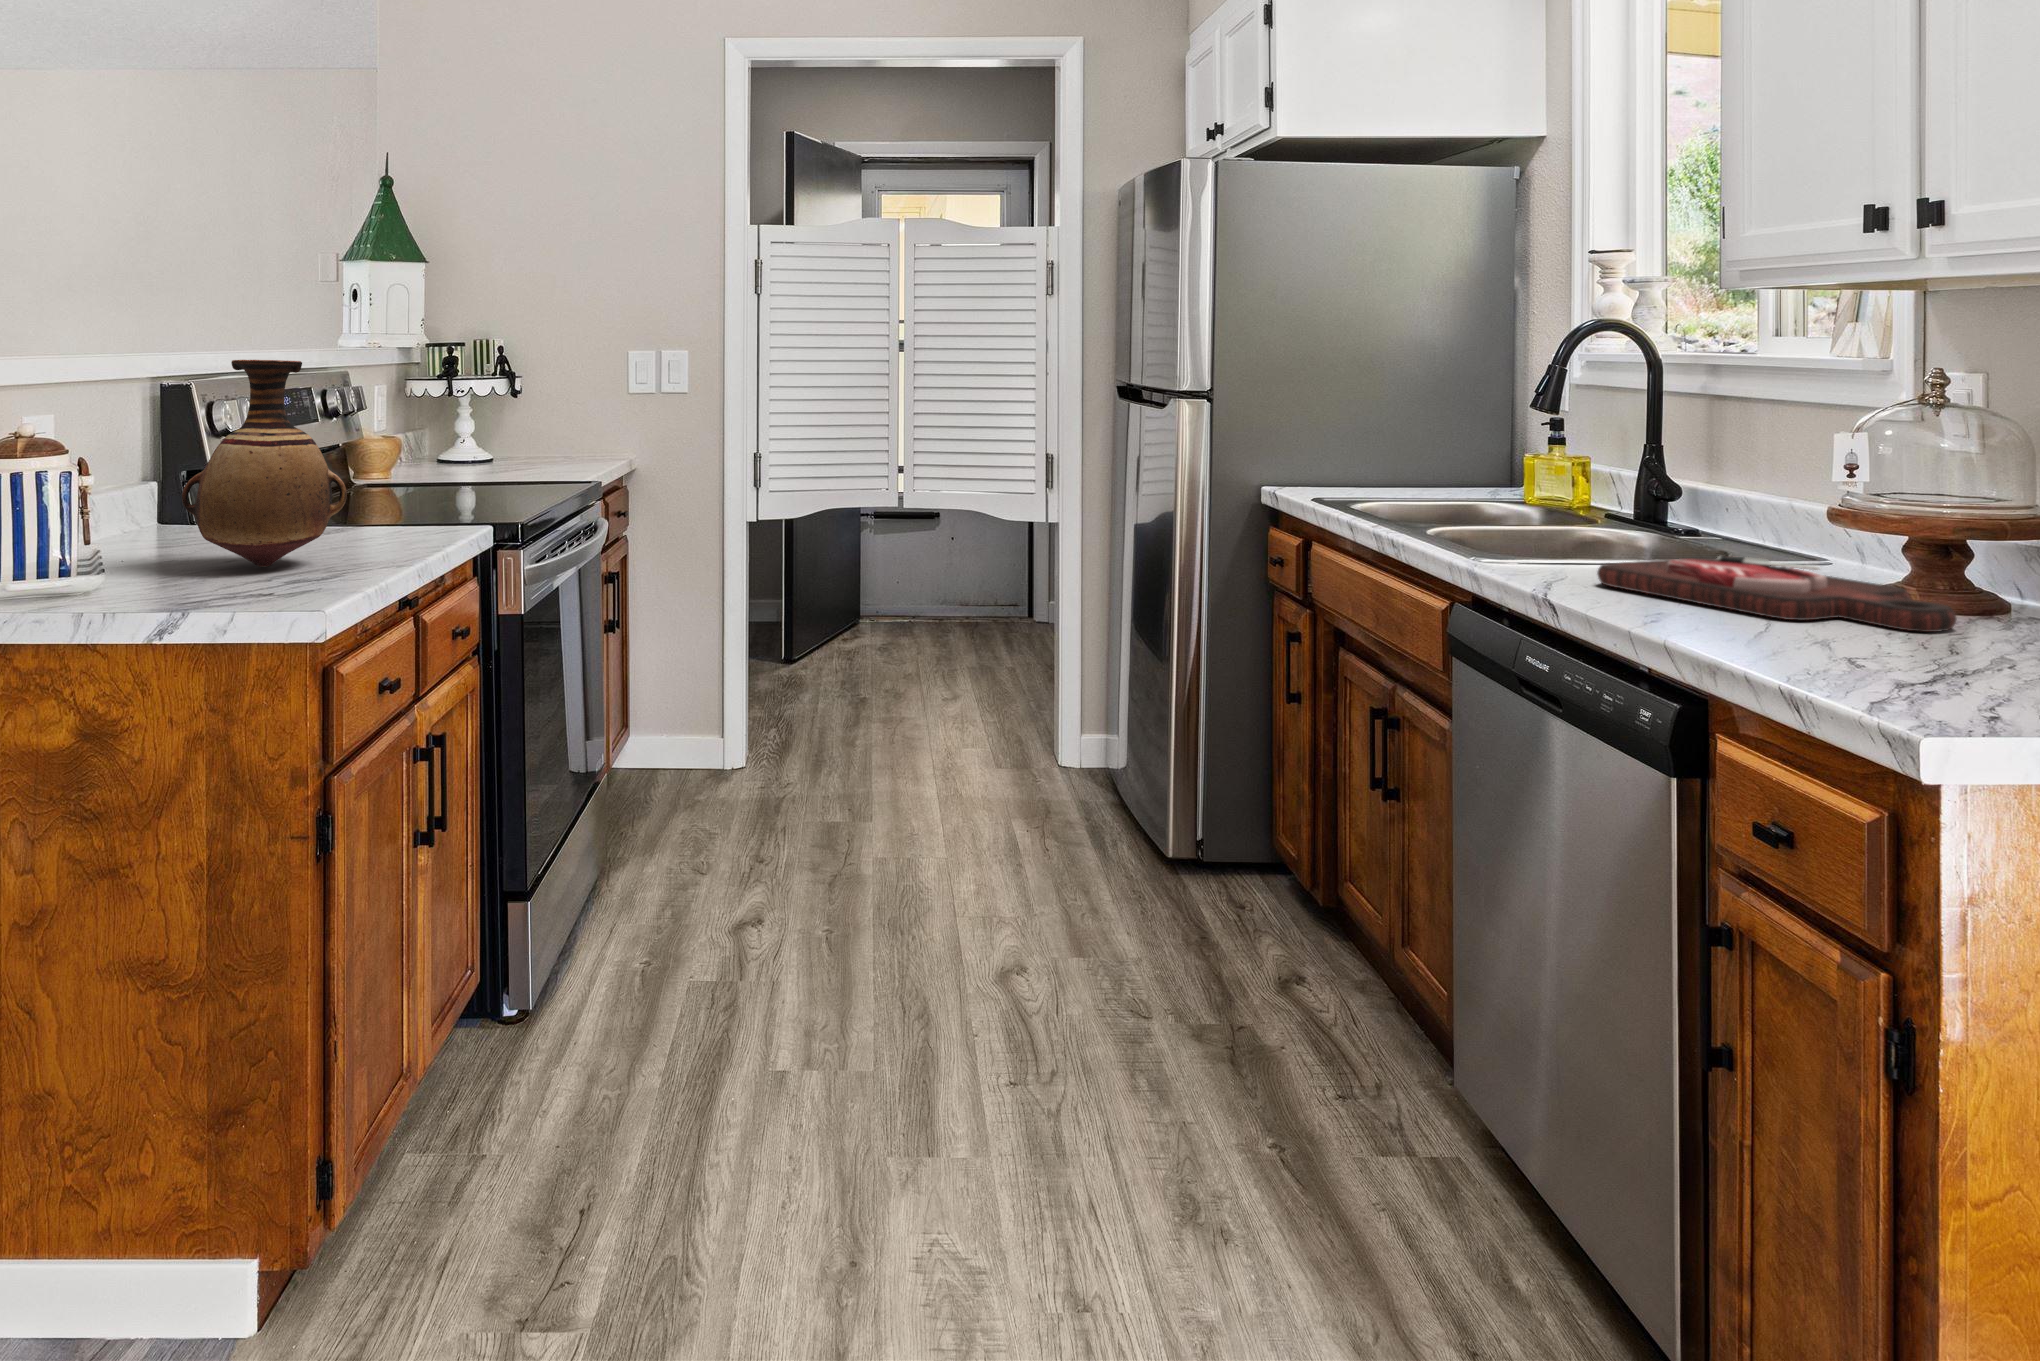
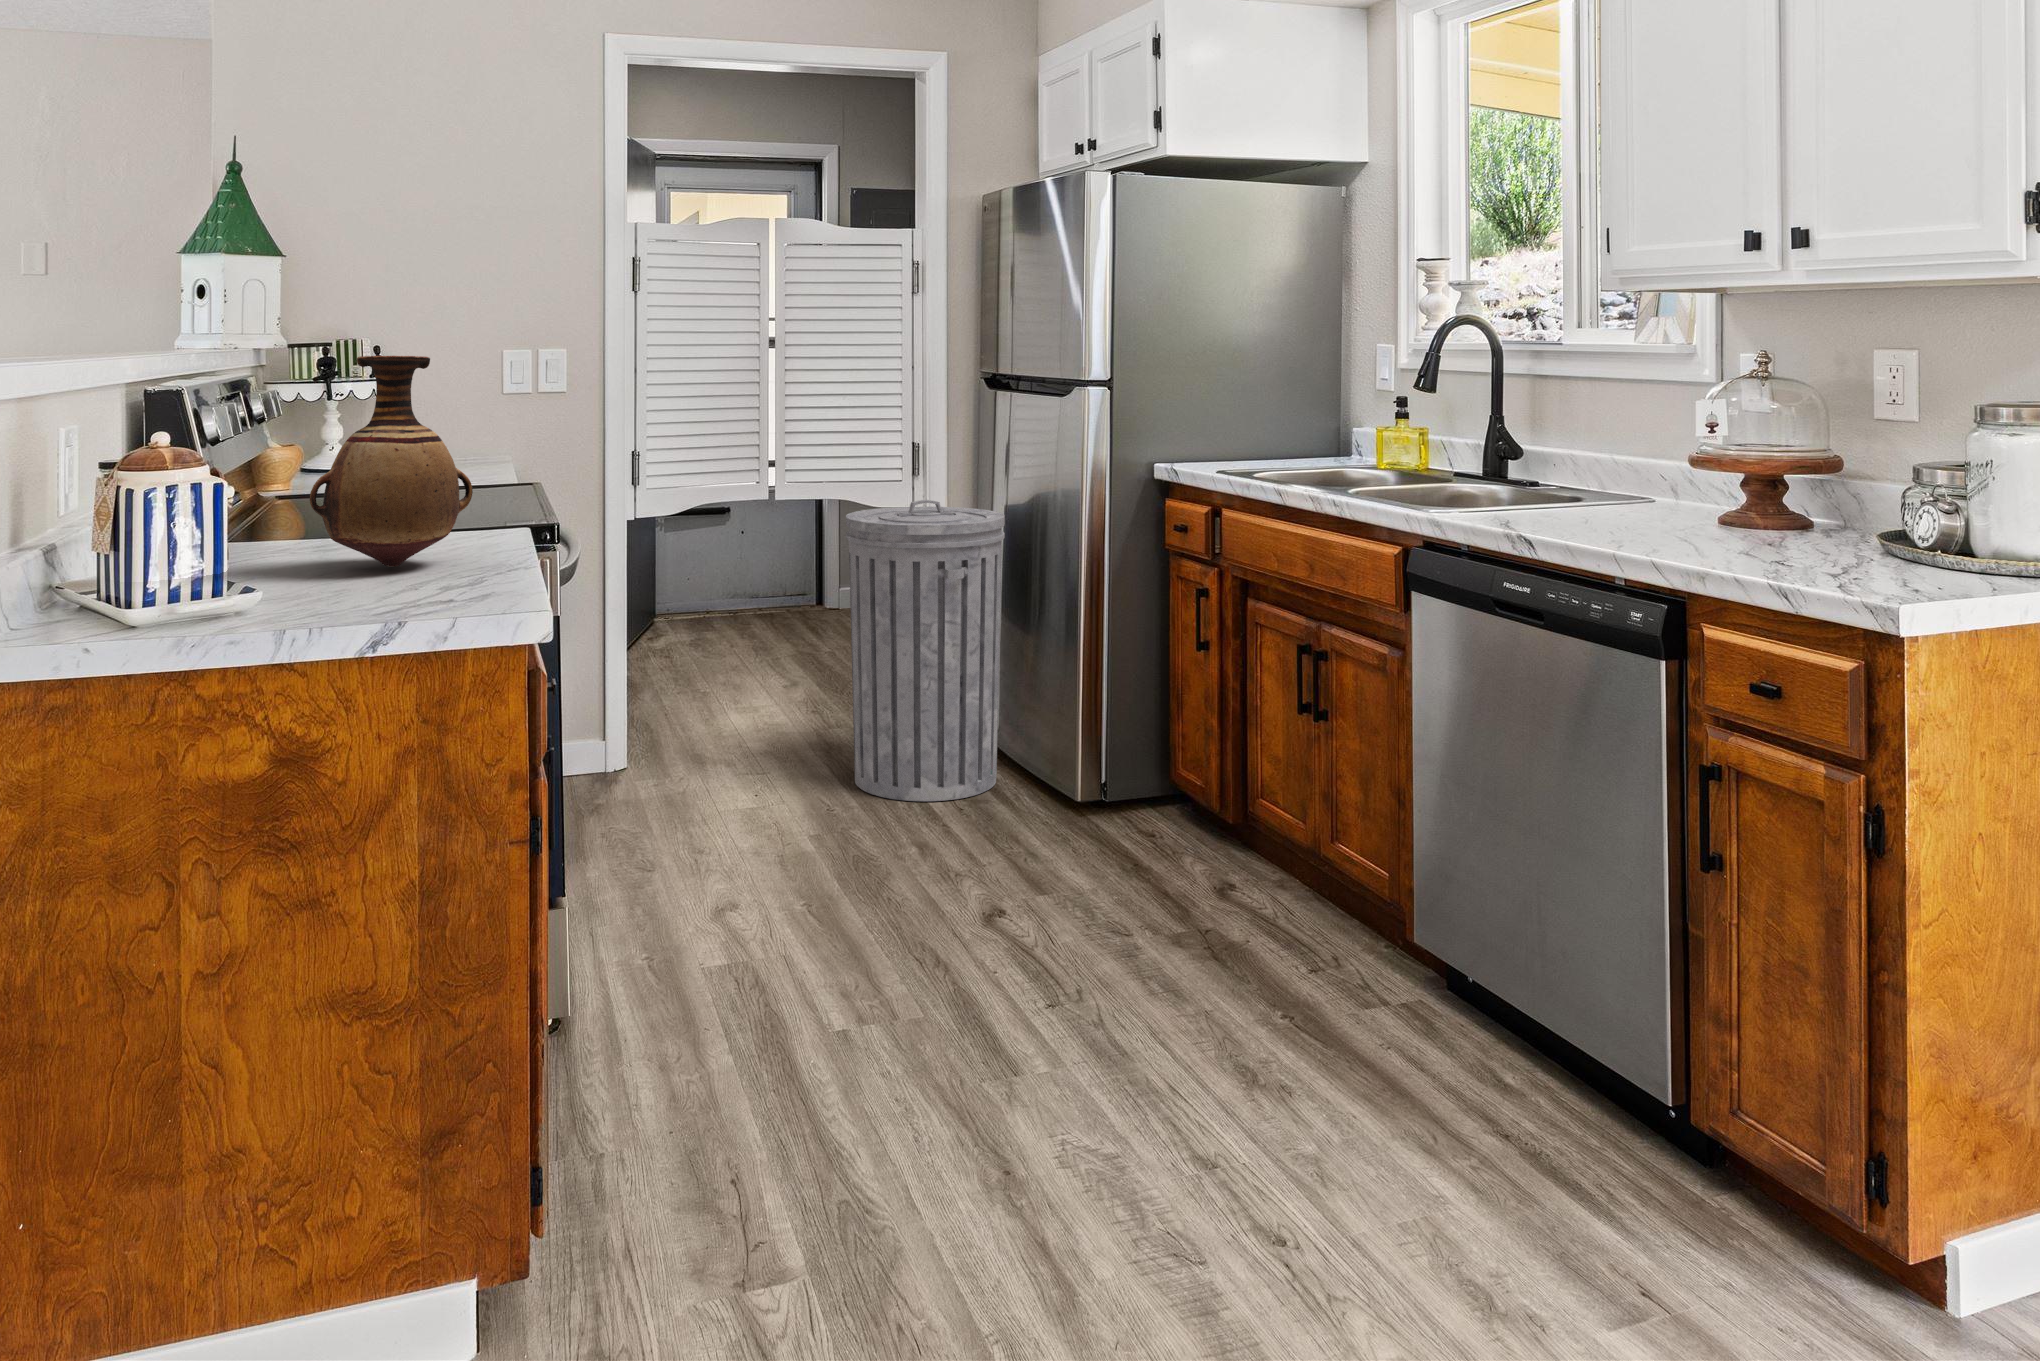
trash can: none [944,514,1113,834] -> present [846,500,1005,801]
cutting board: present [1597,556,1957,632] -> none [1535,499,1806,543]

